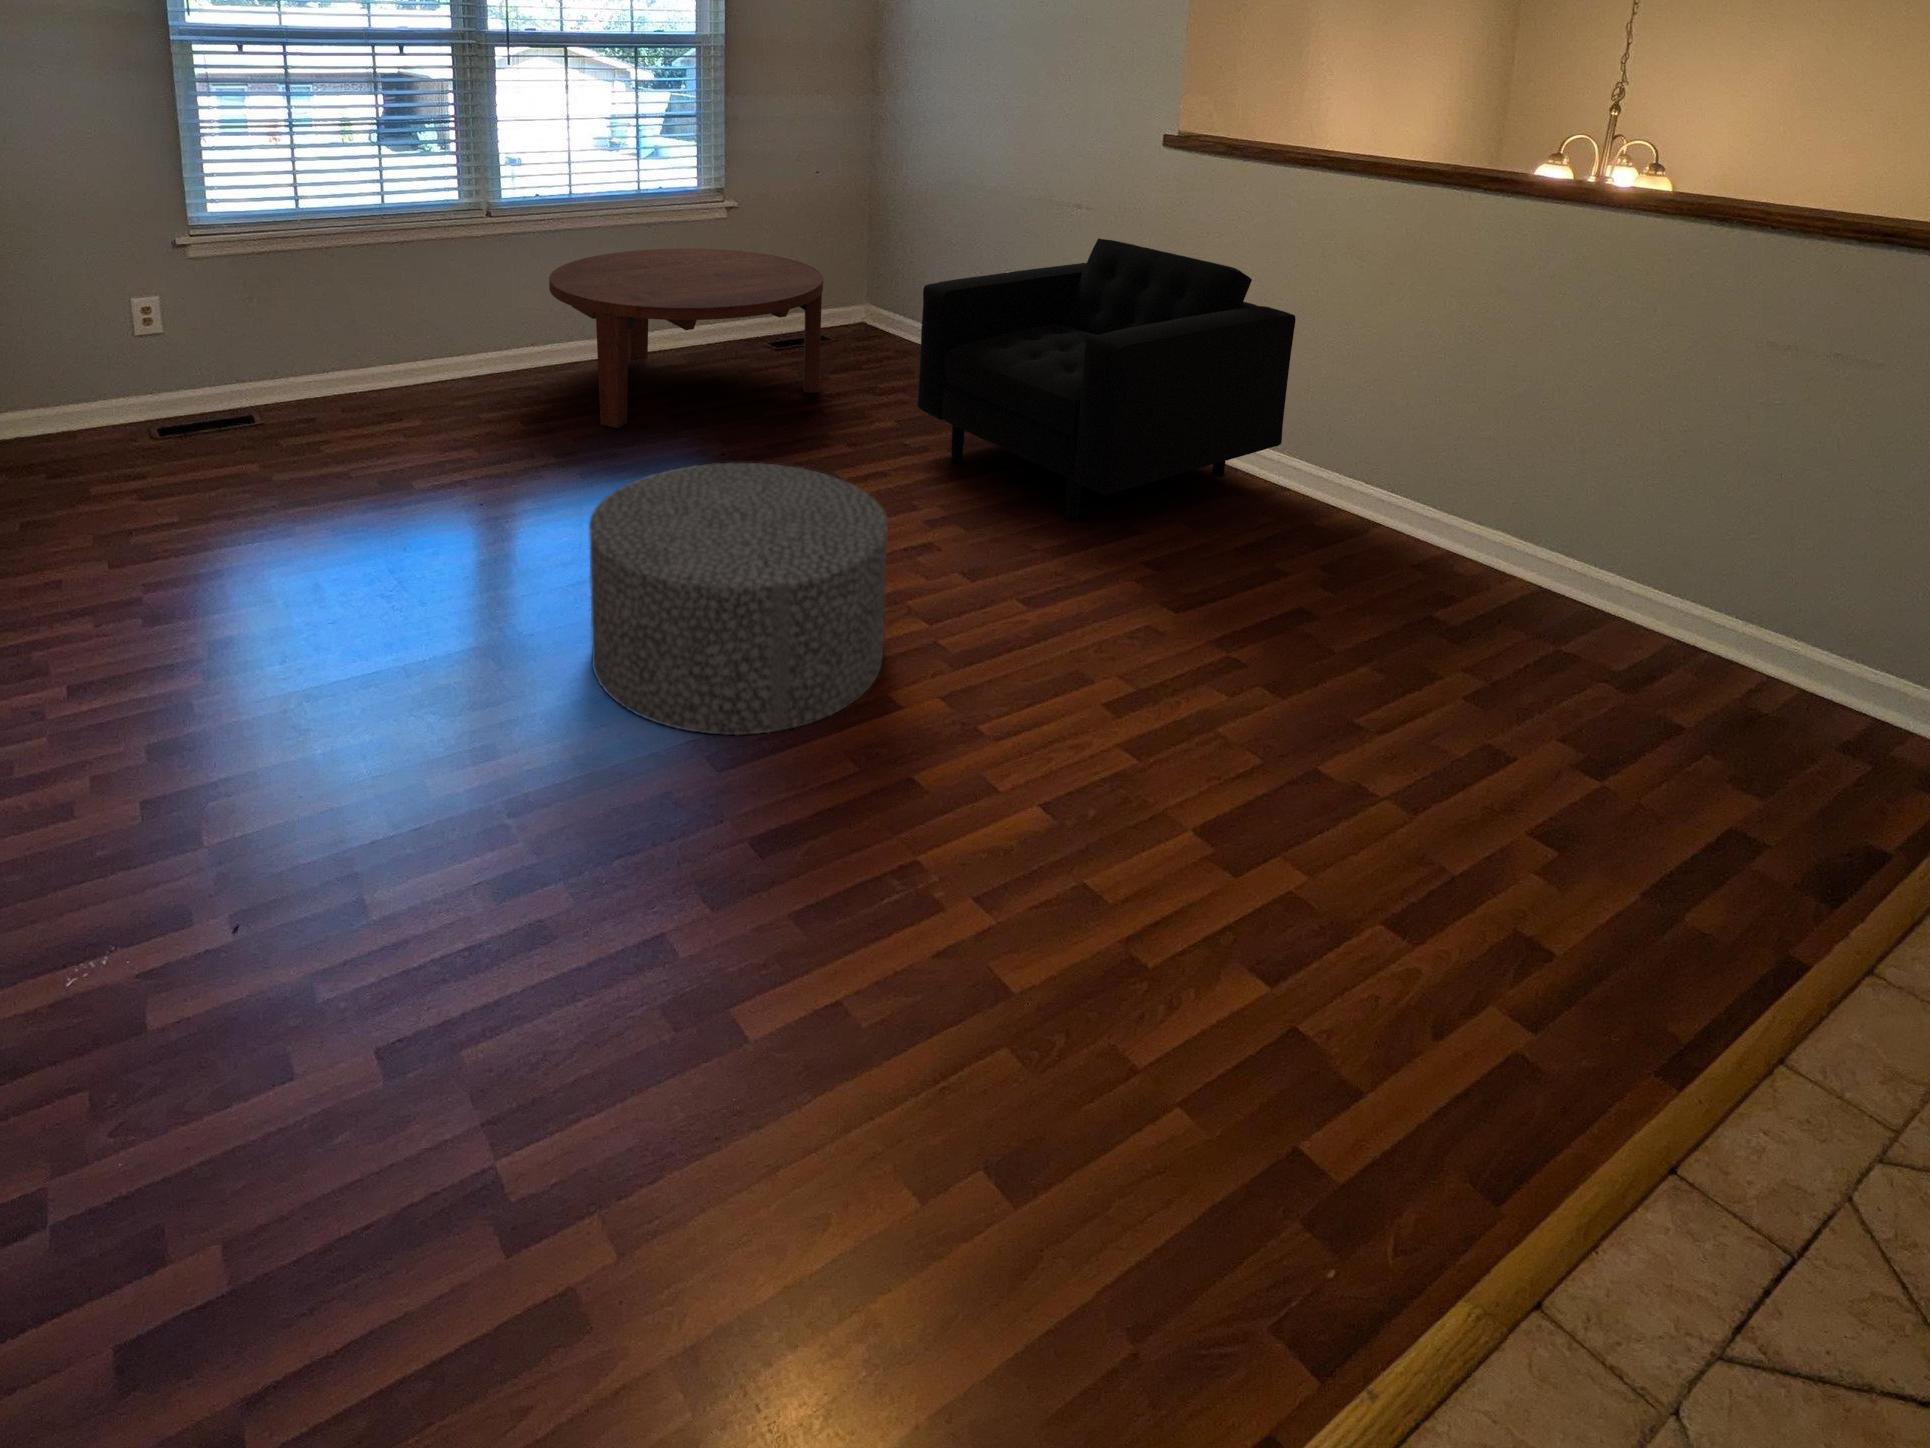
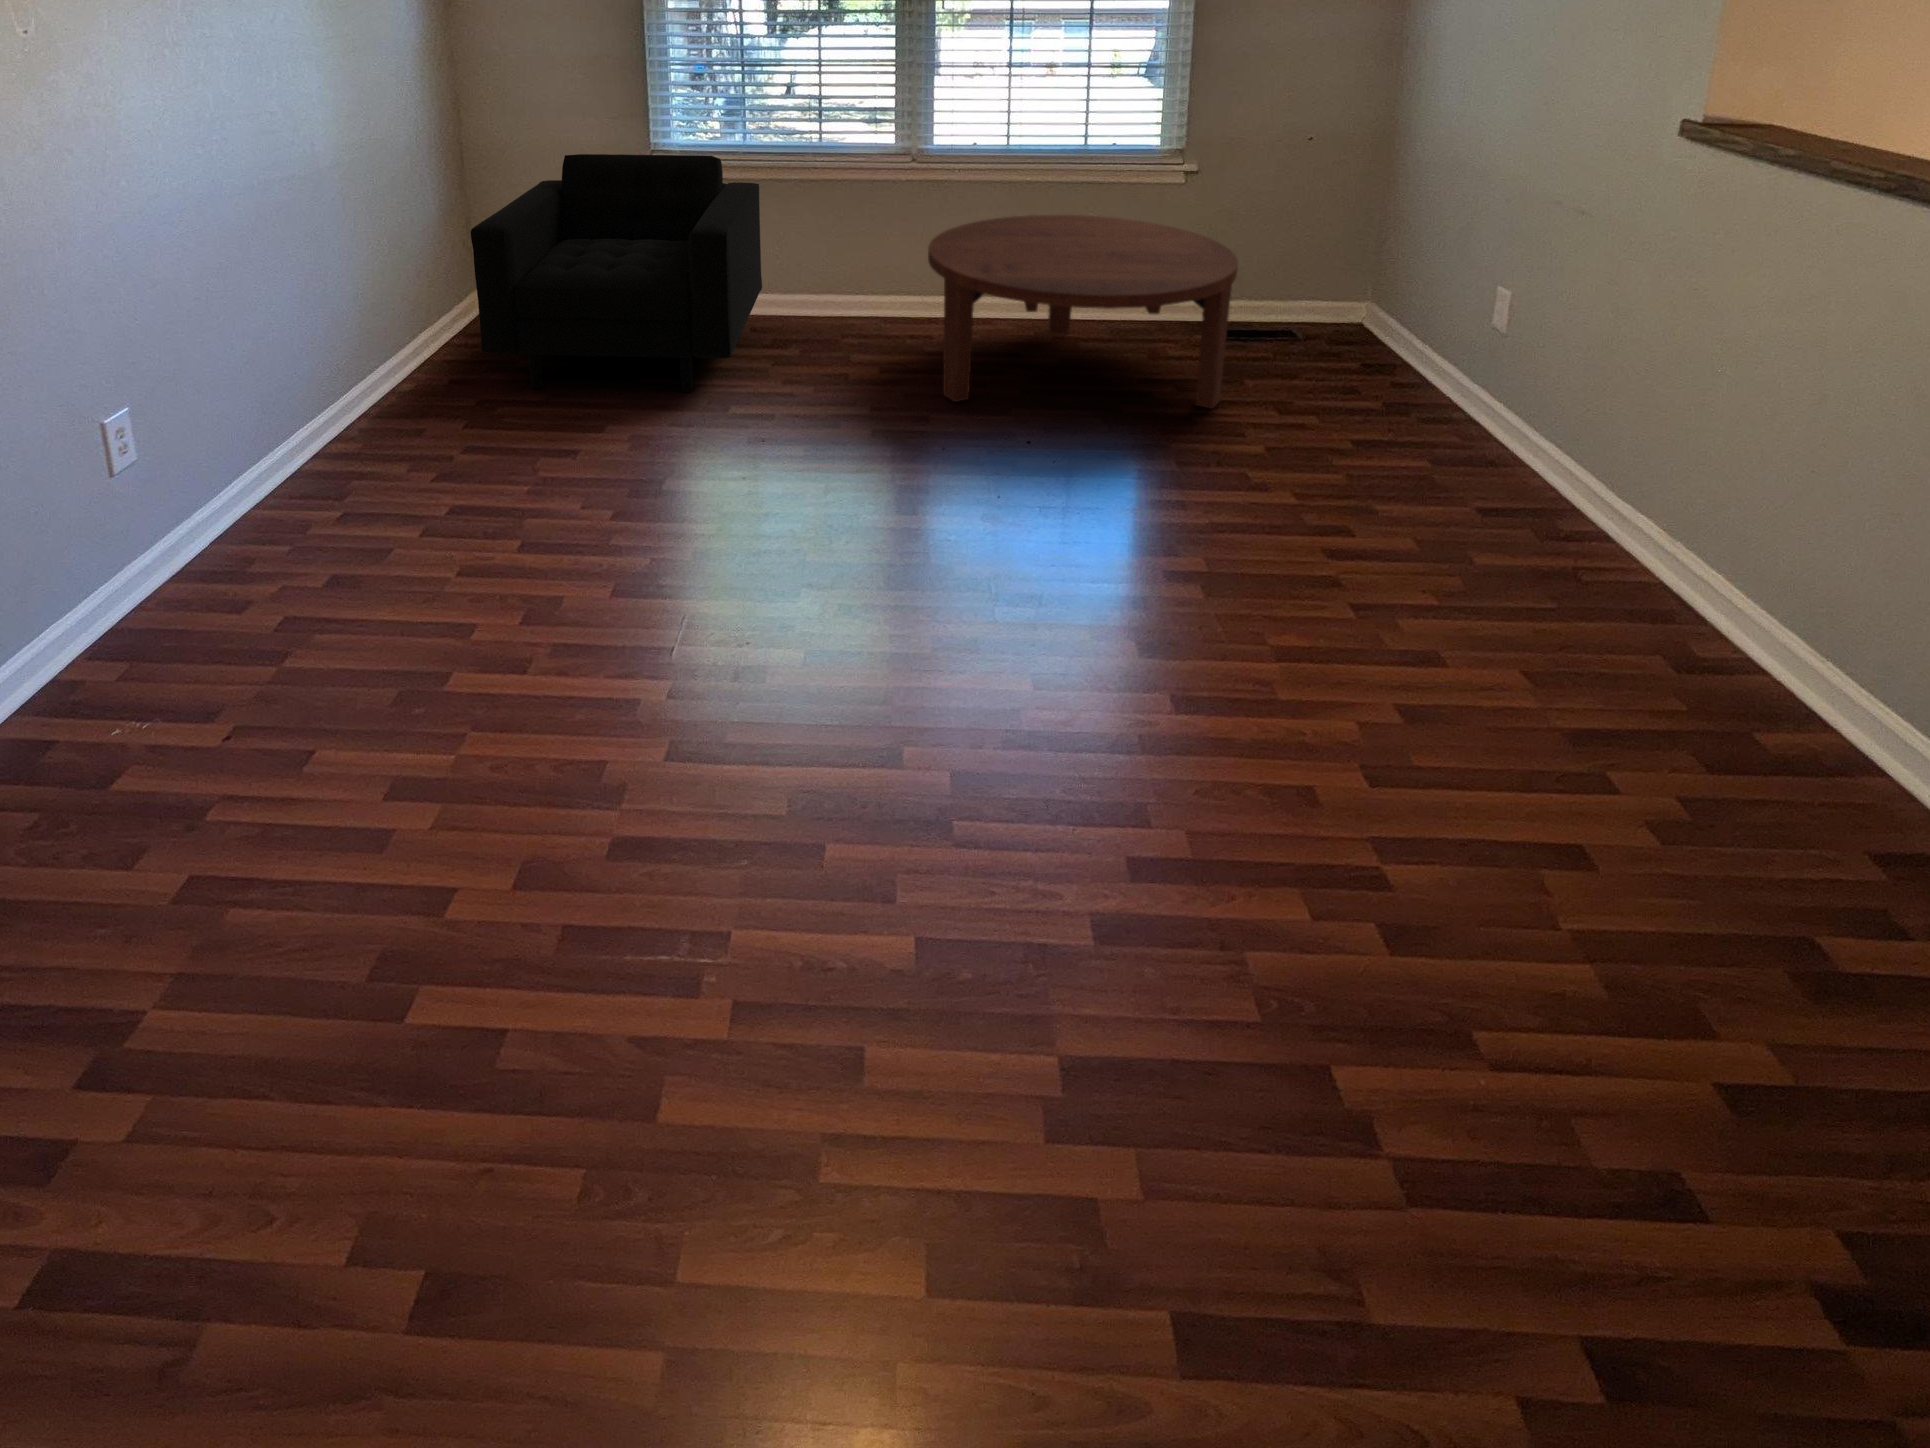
armchair: present [918,238,1296,520] -> present [471,154,762,392]
ottoman: present [589,463,888,735] -> none [644,460,968,770]

